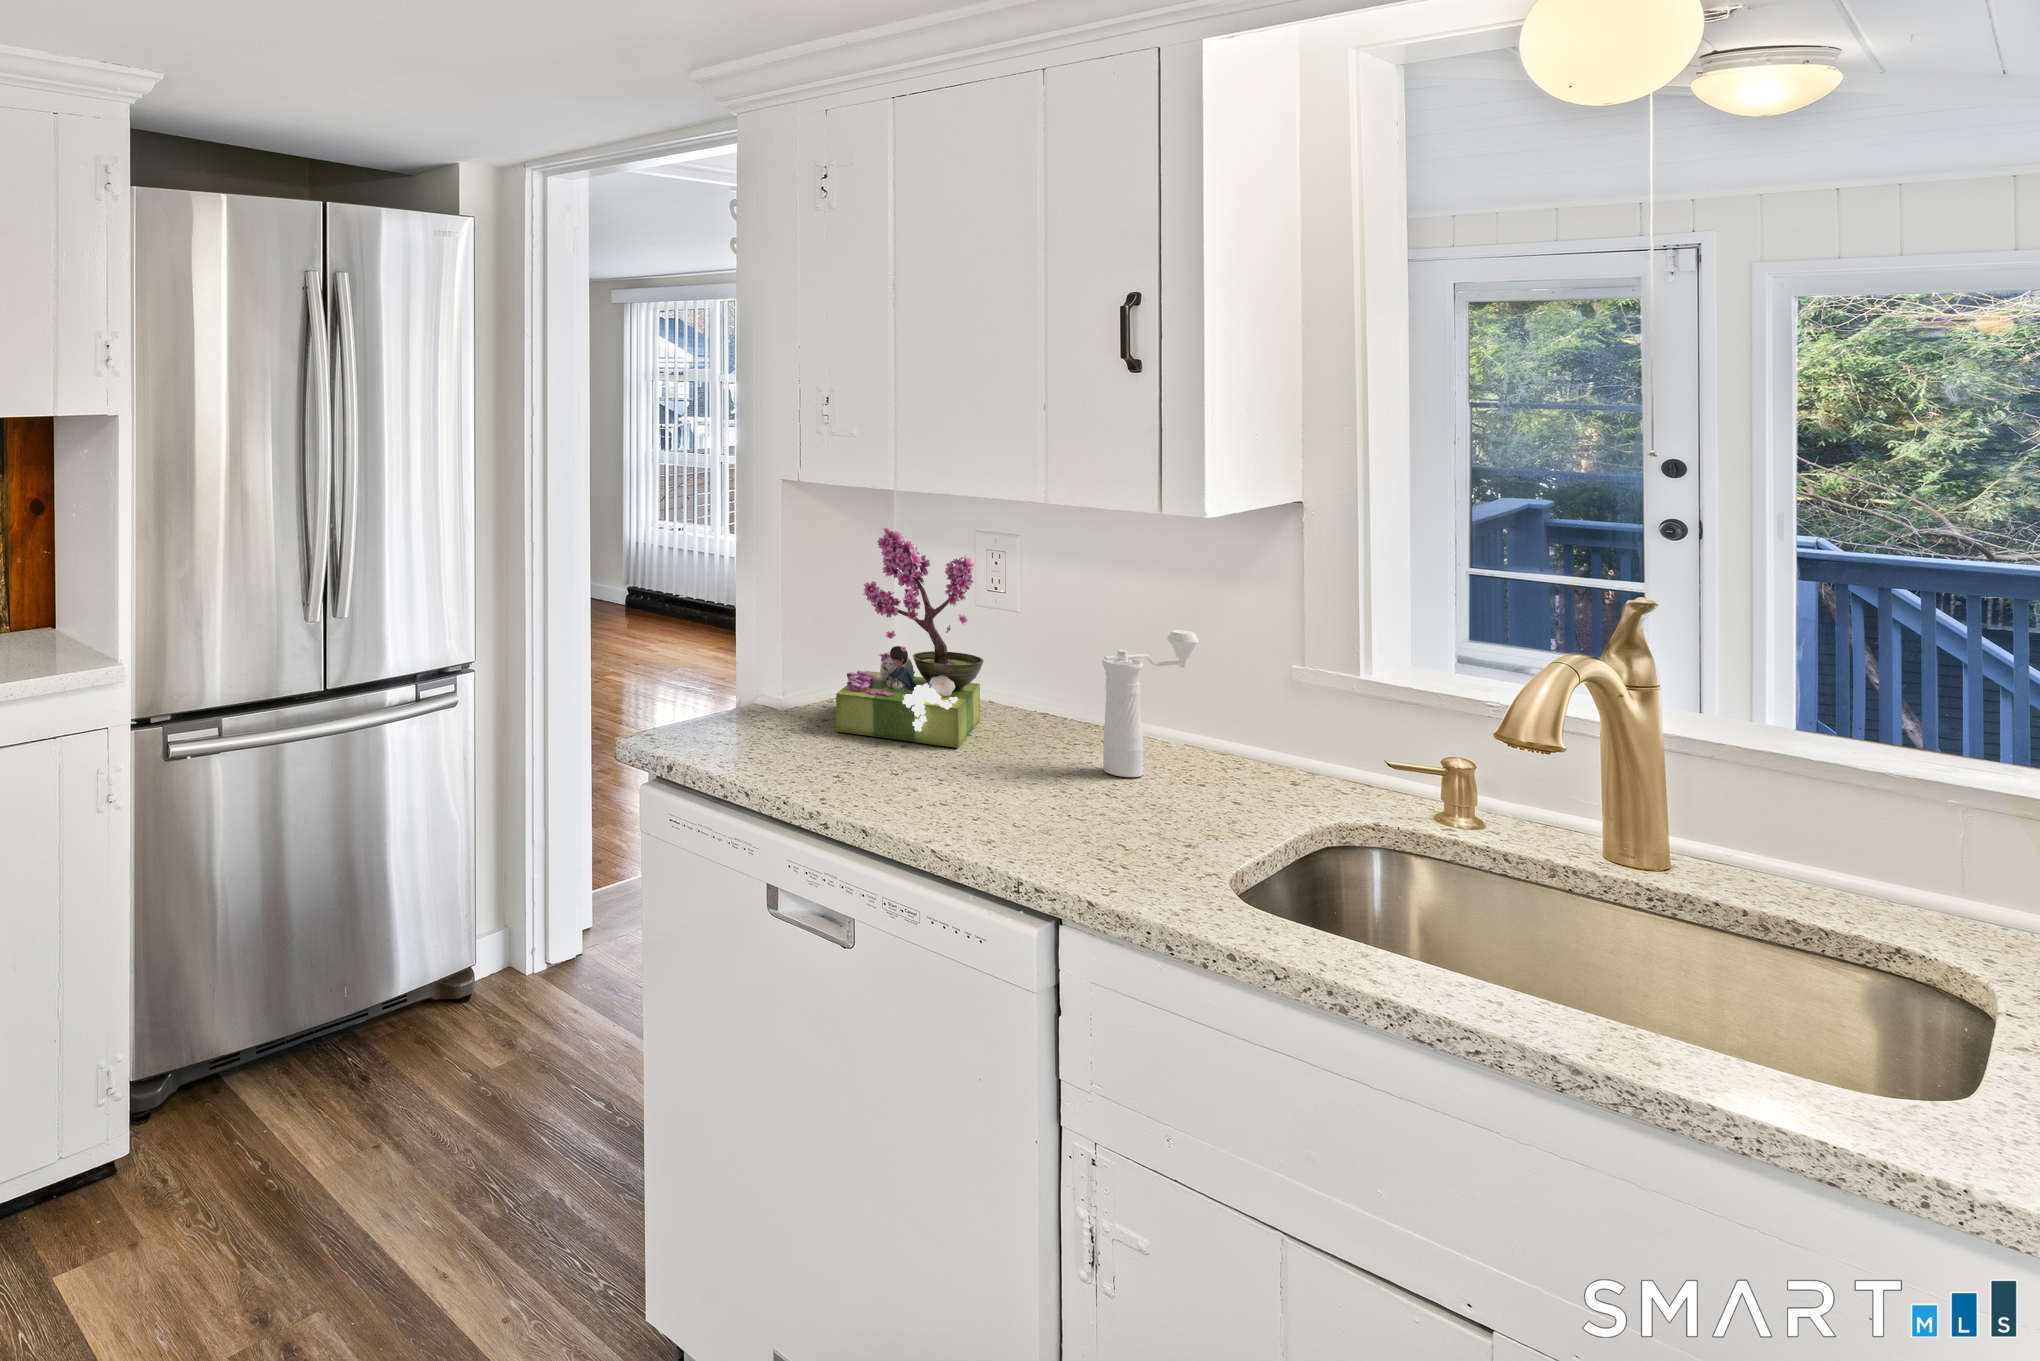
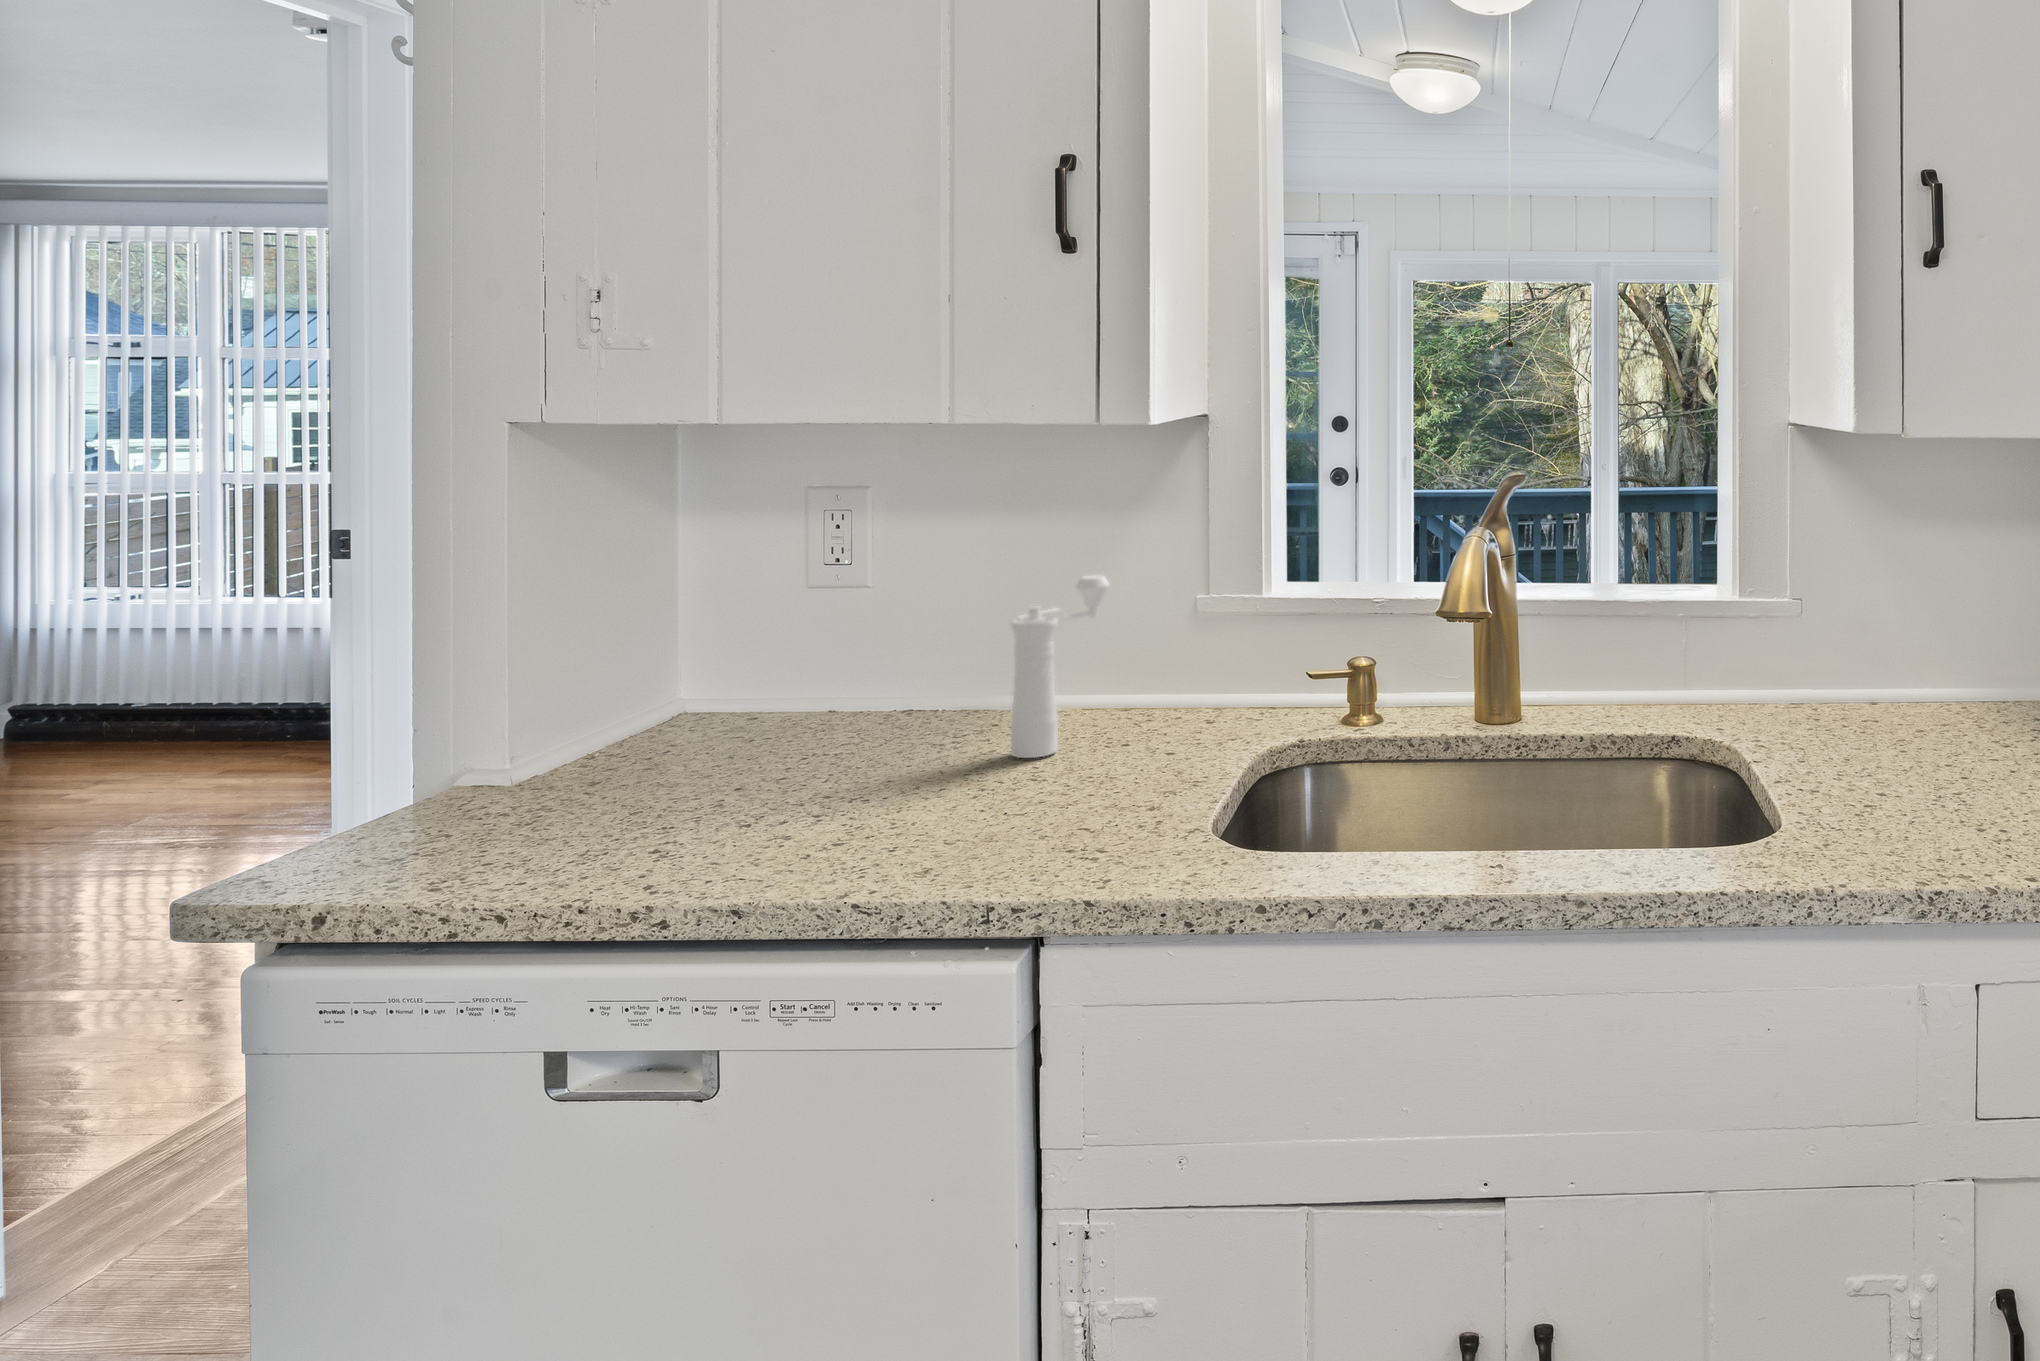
flower arrangement: present [836,528,984,748] -> none [628,494,840,794]

